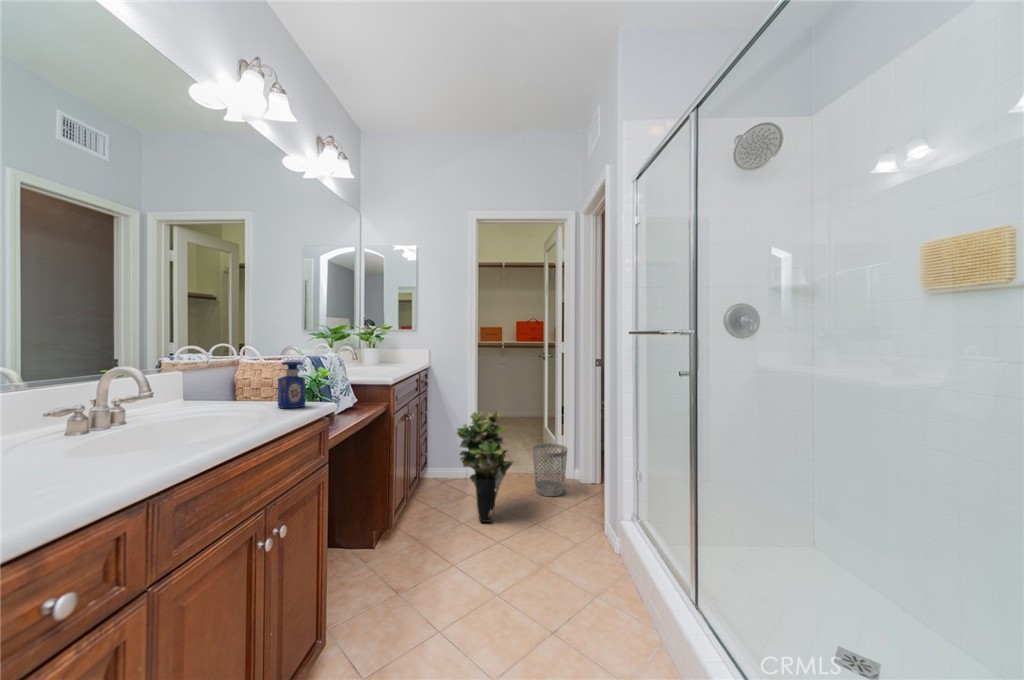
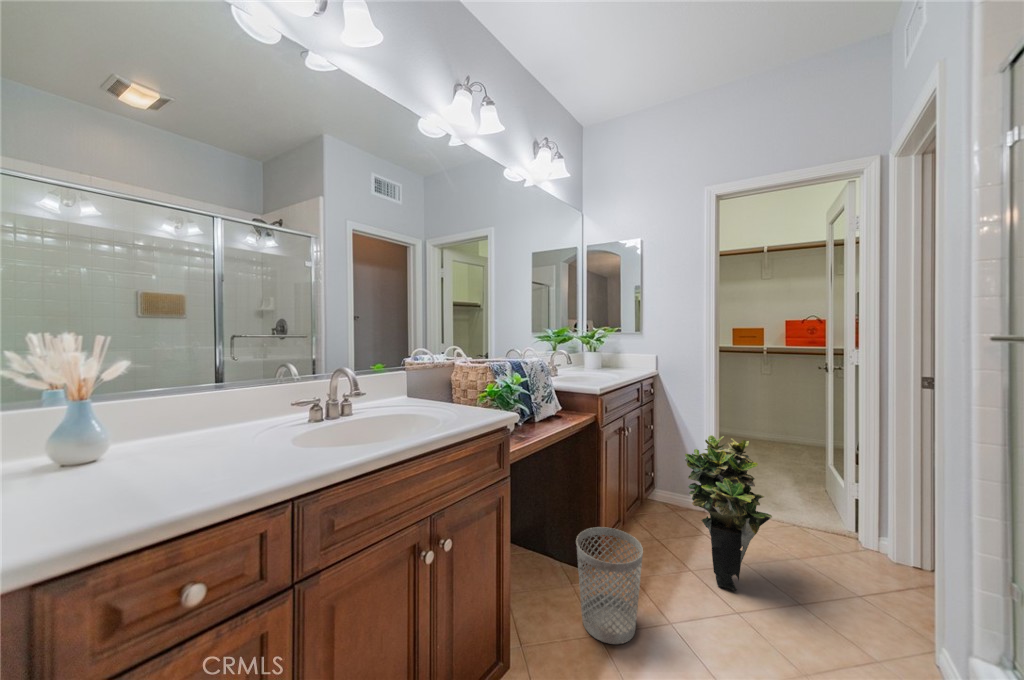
perfume bottle: present [278,360,305,408] -> none [465,365,488,416]
wastebasket: present [533,443,567,497] -> present [576,527,643,644]

